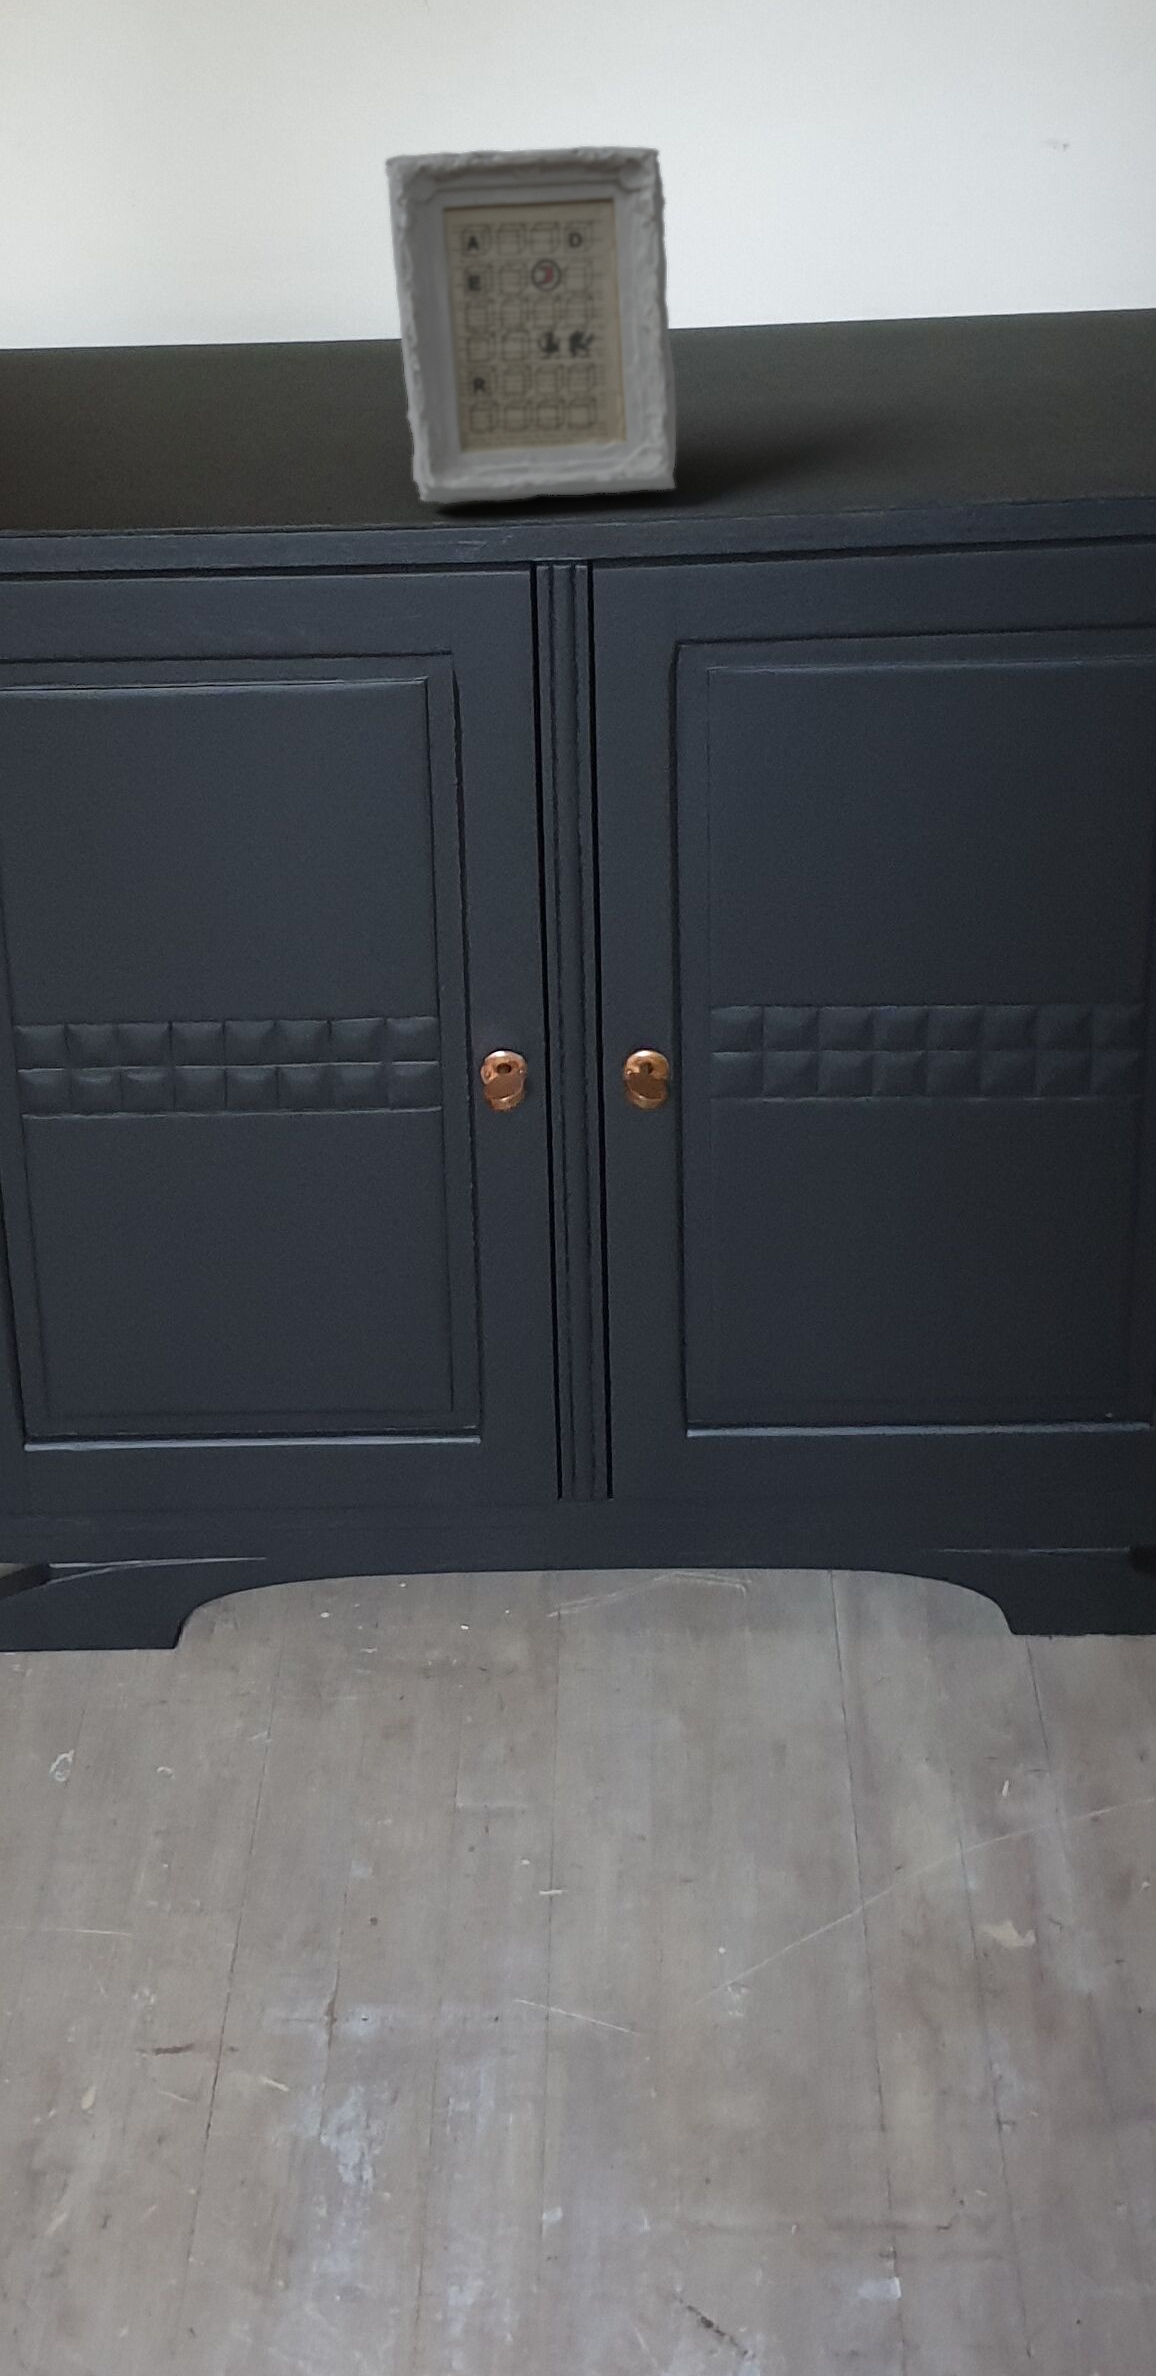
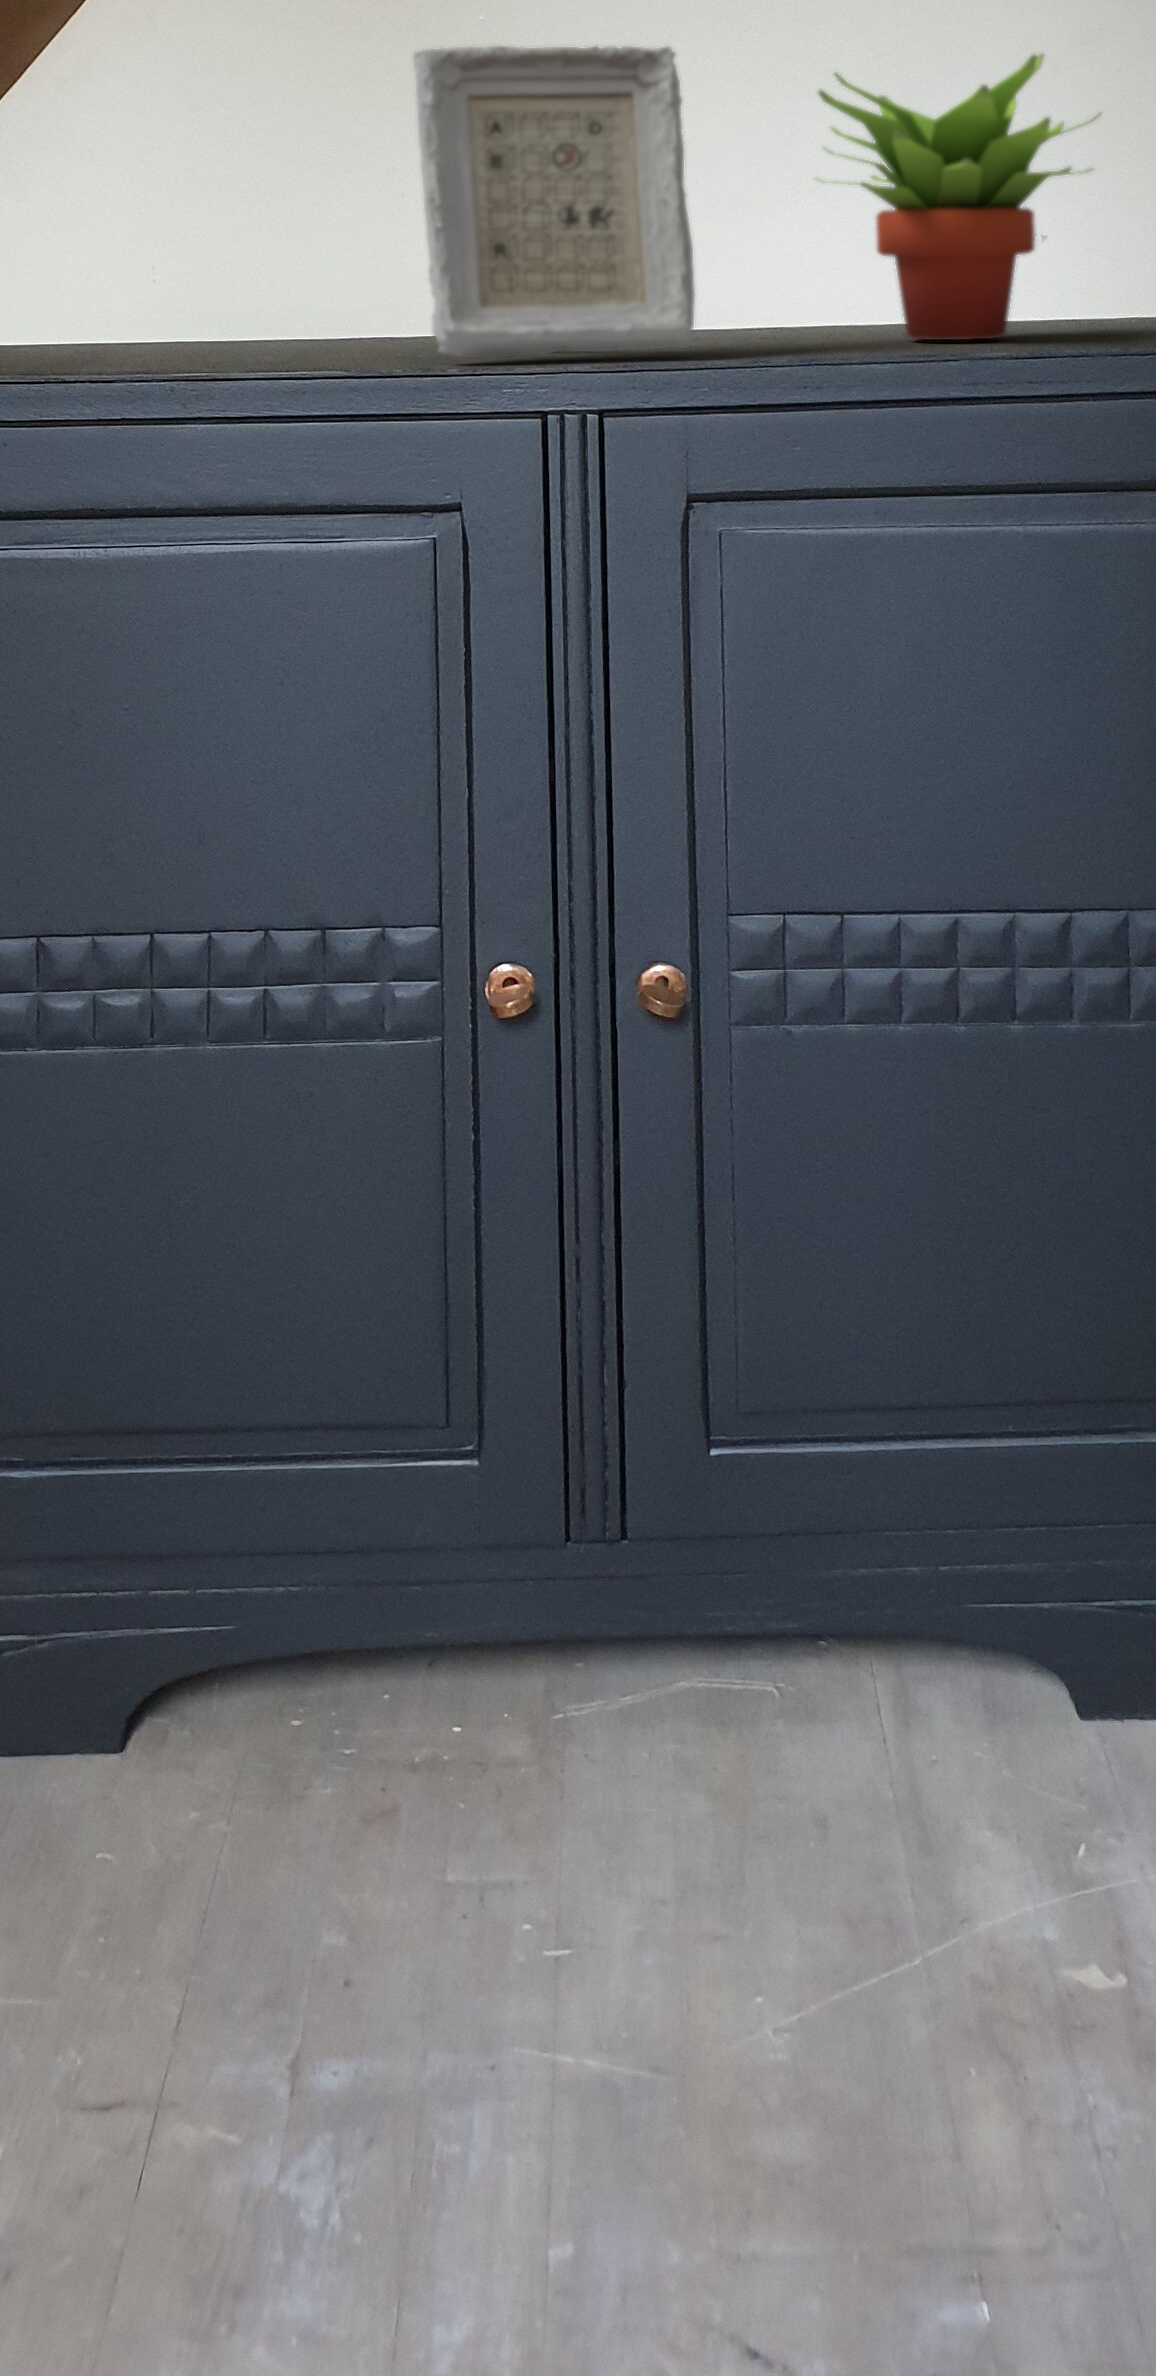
succulent plant: none [804,109,1107,429] -> present [818,54,1099,340]

